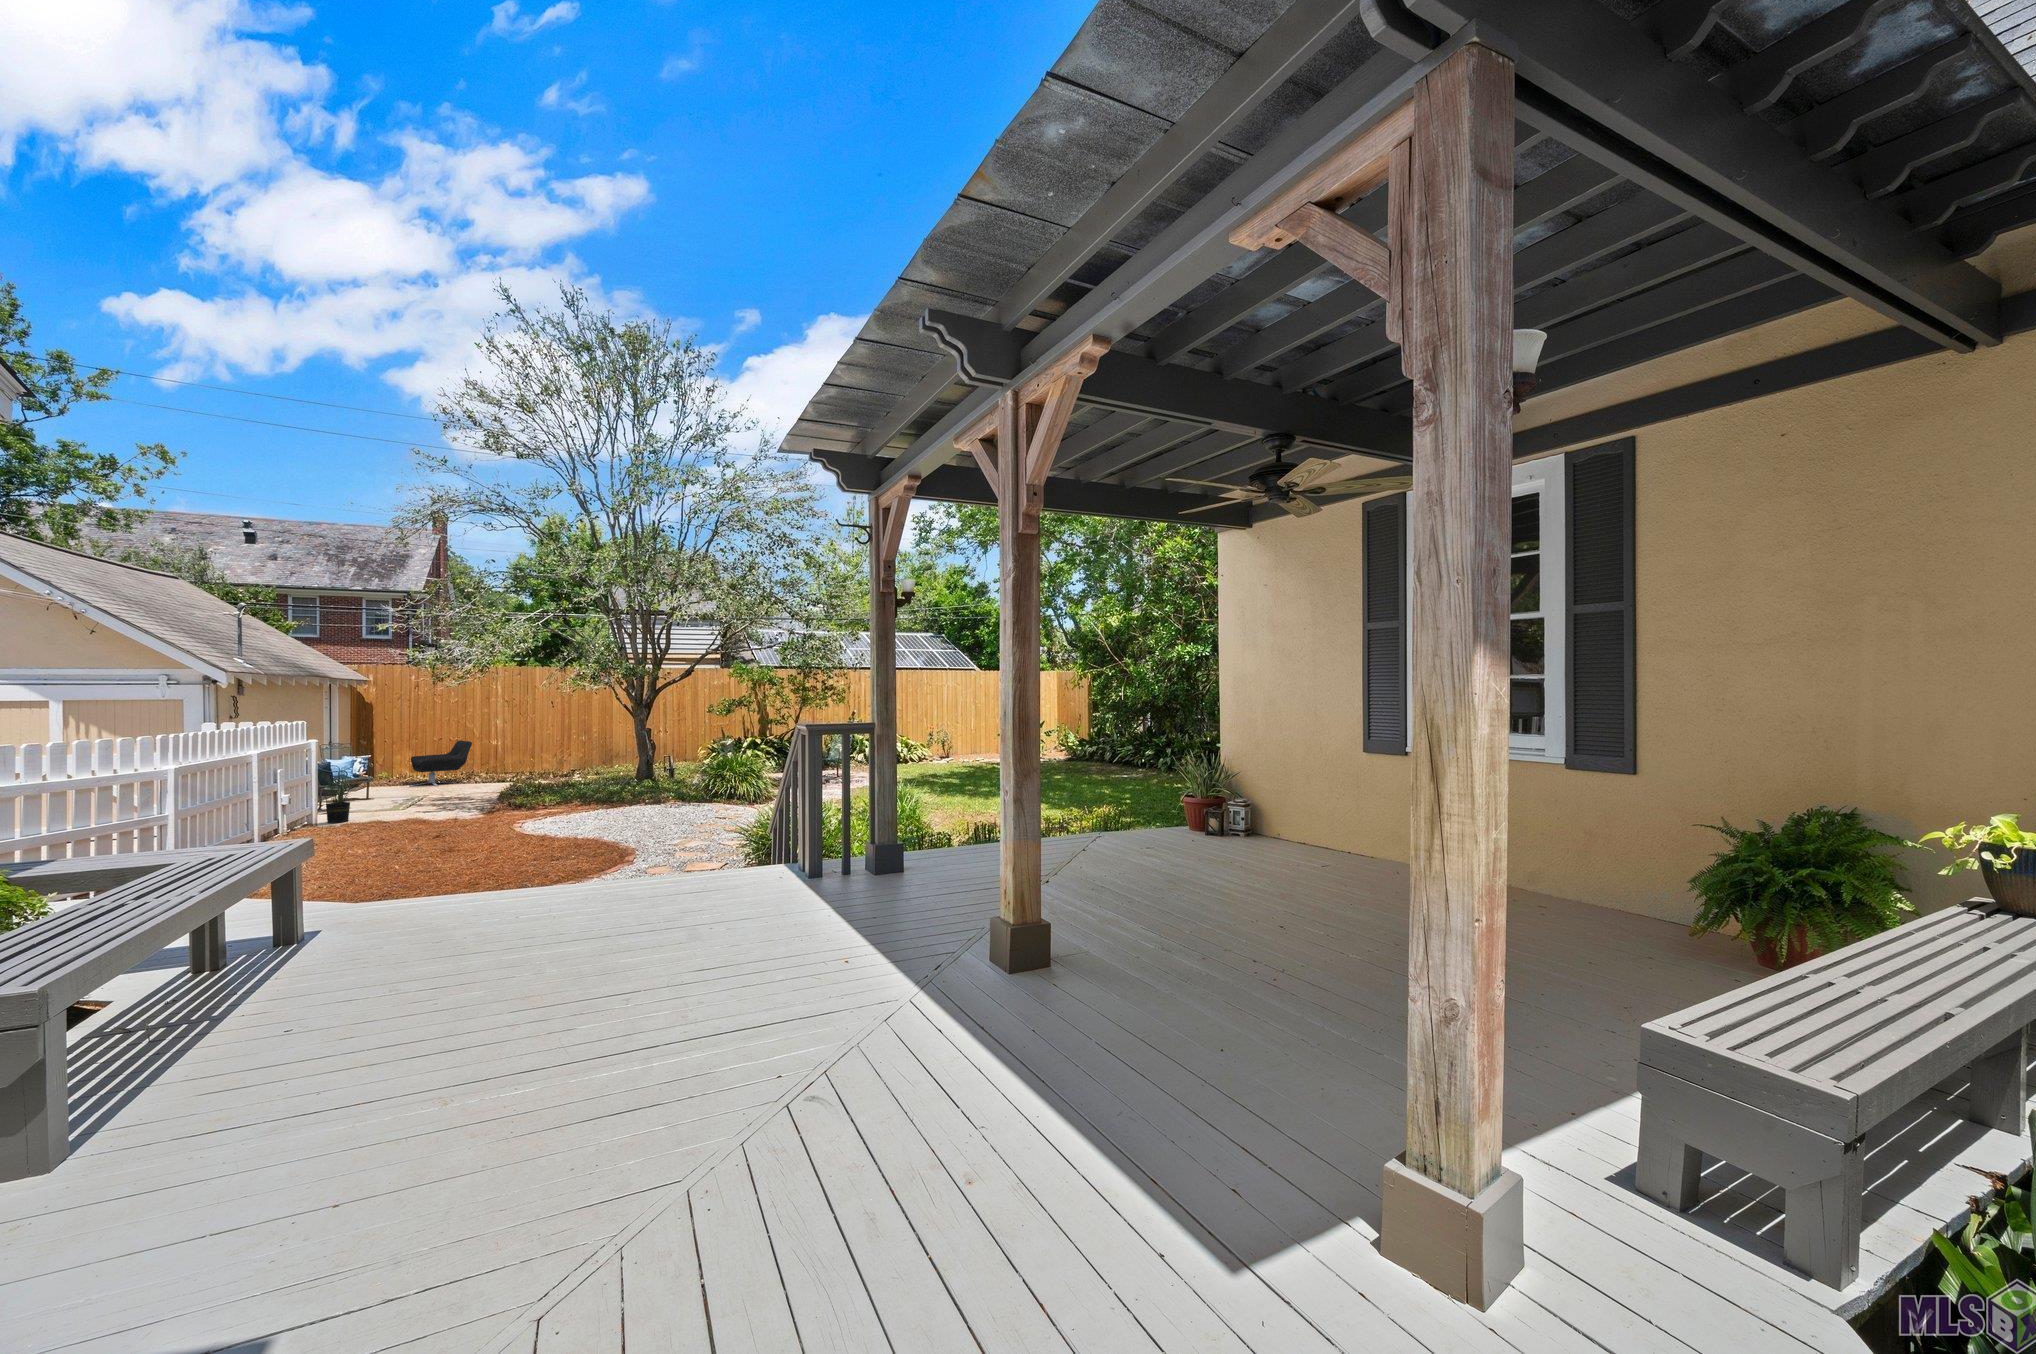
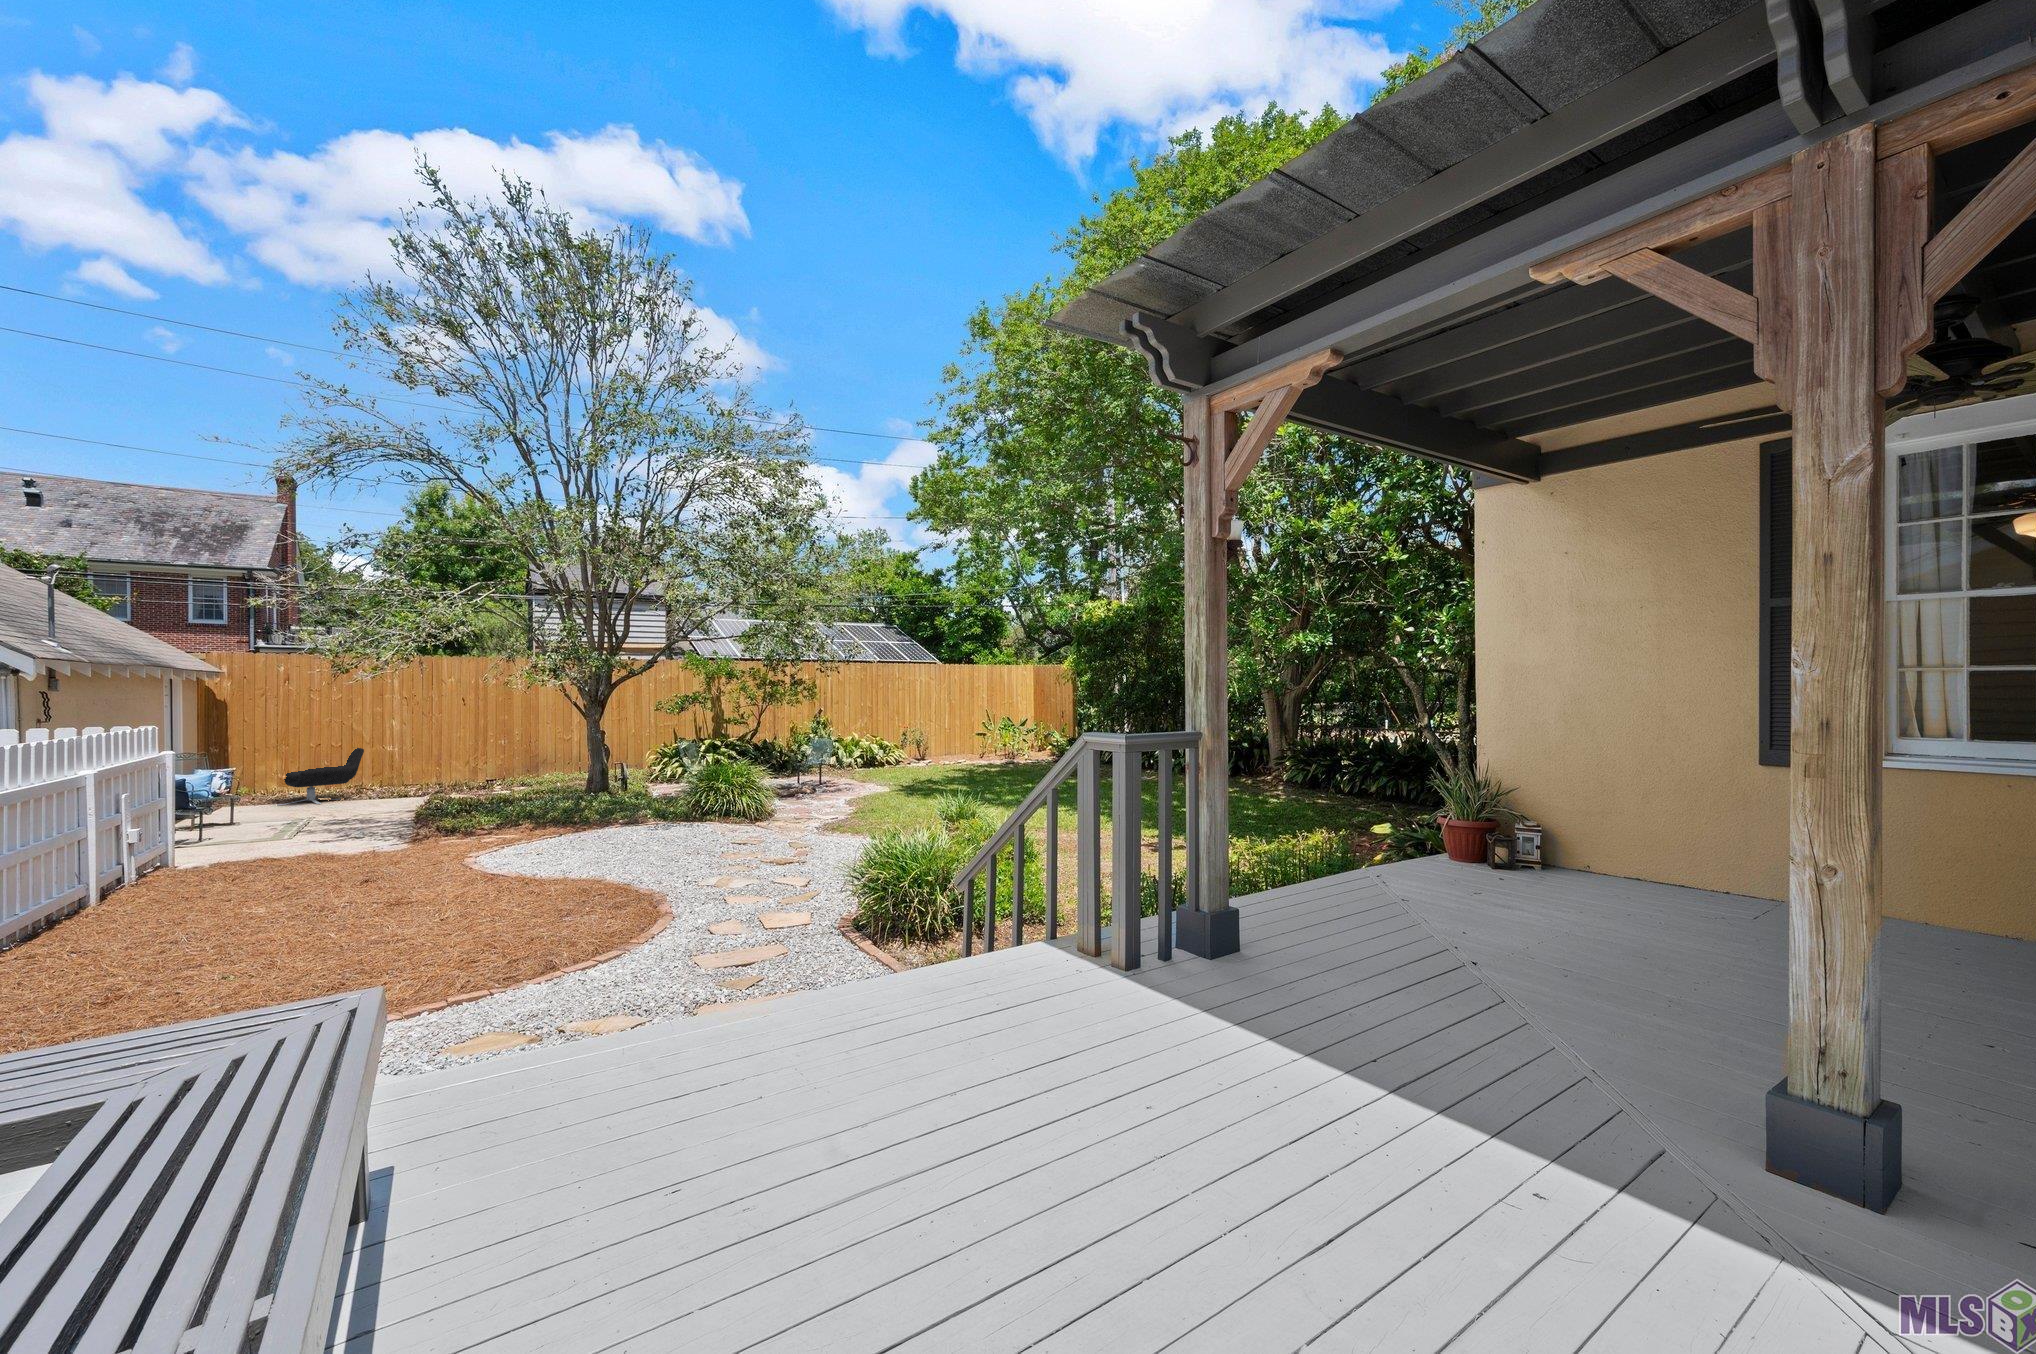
potted plant: present [322,770,353,823] -> none [167,784,233,860]

